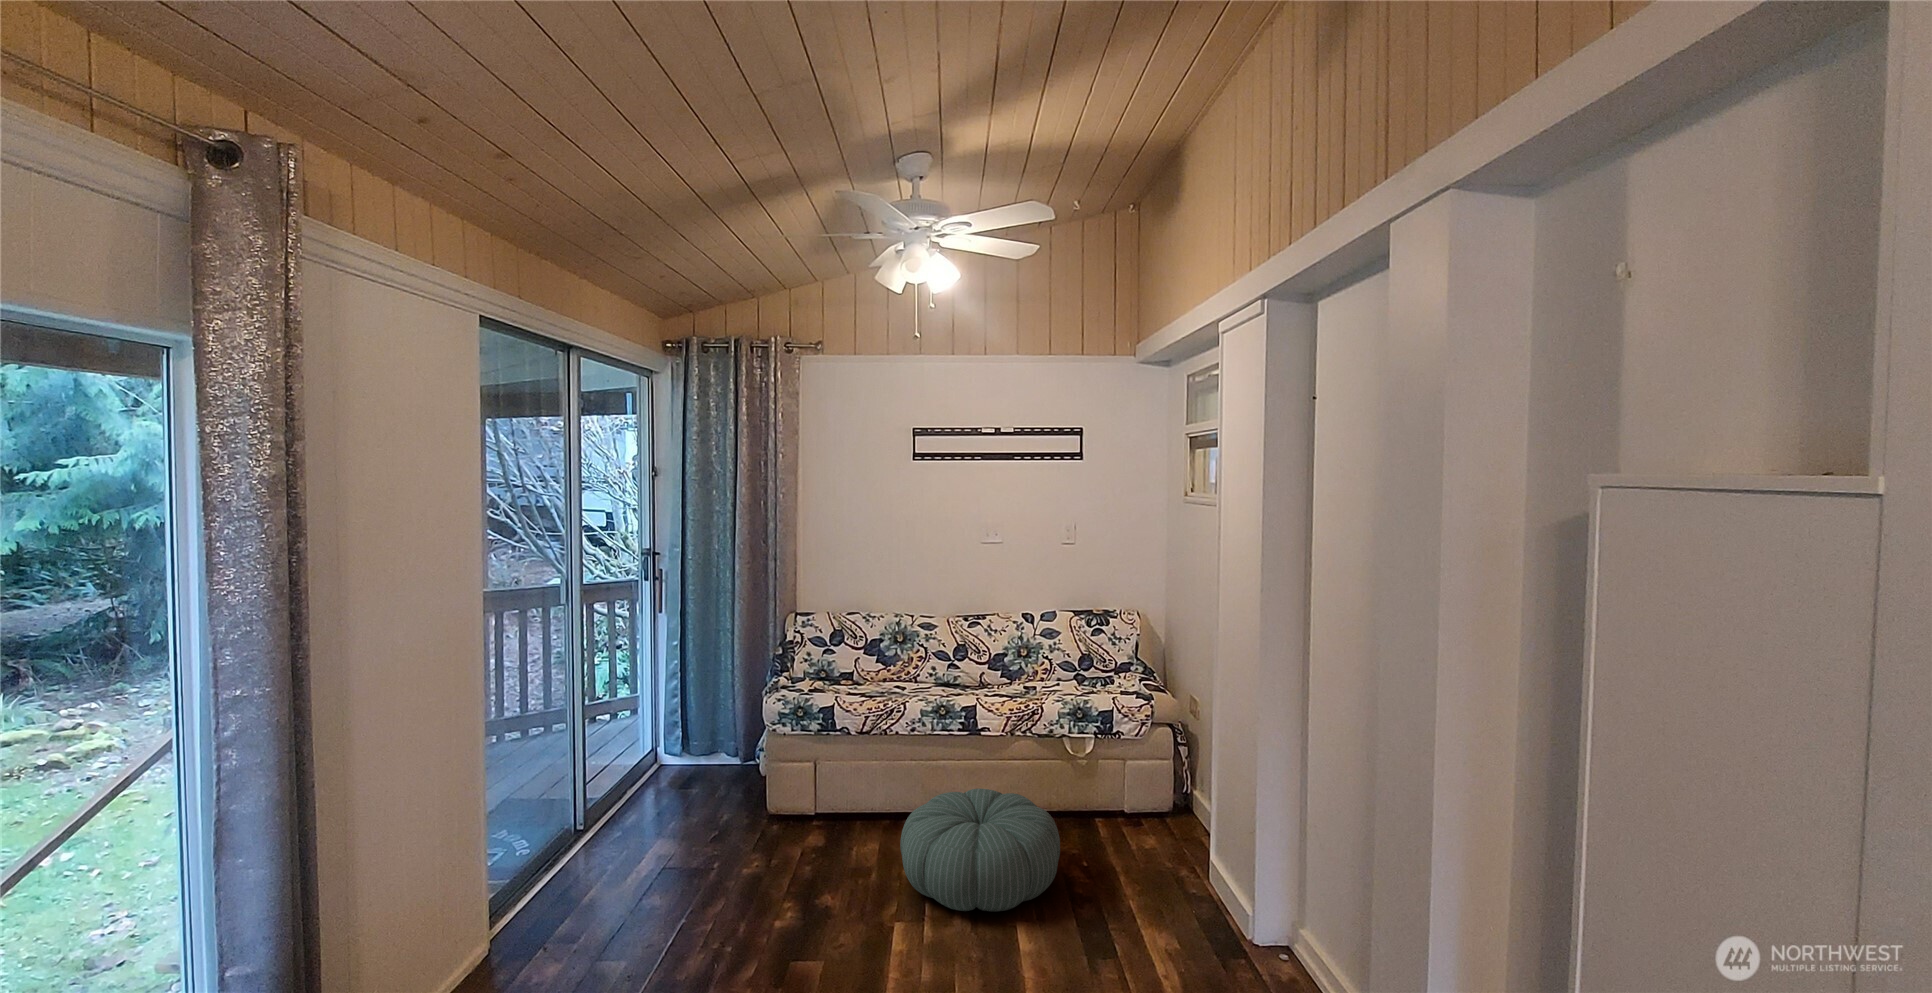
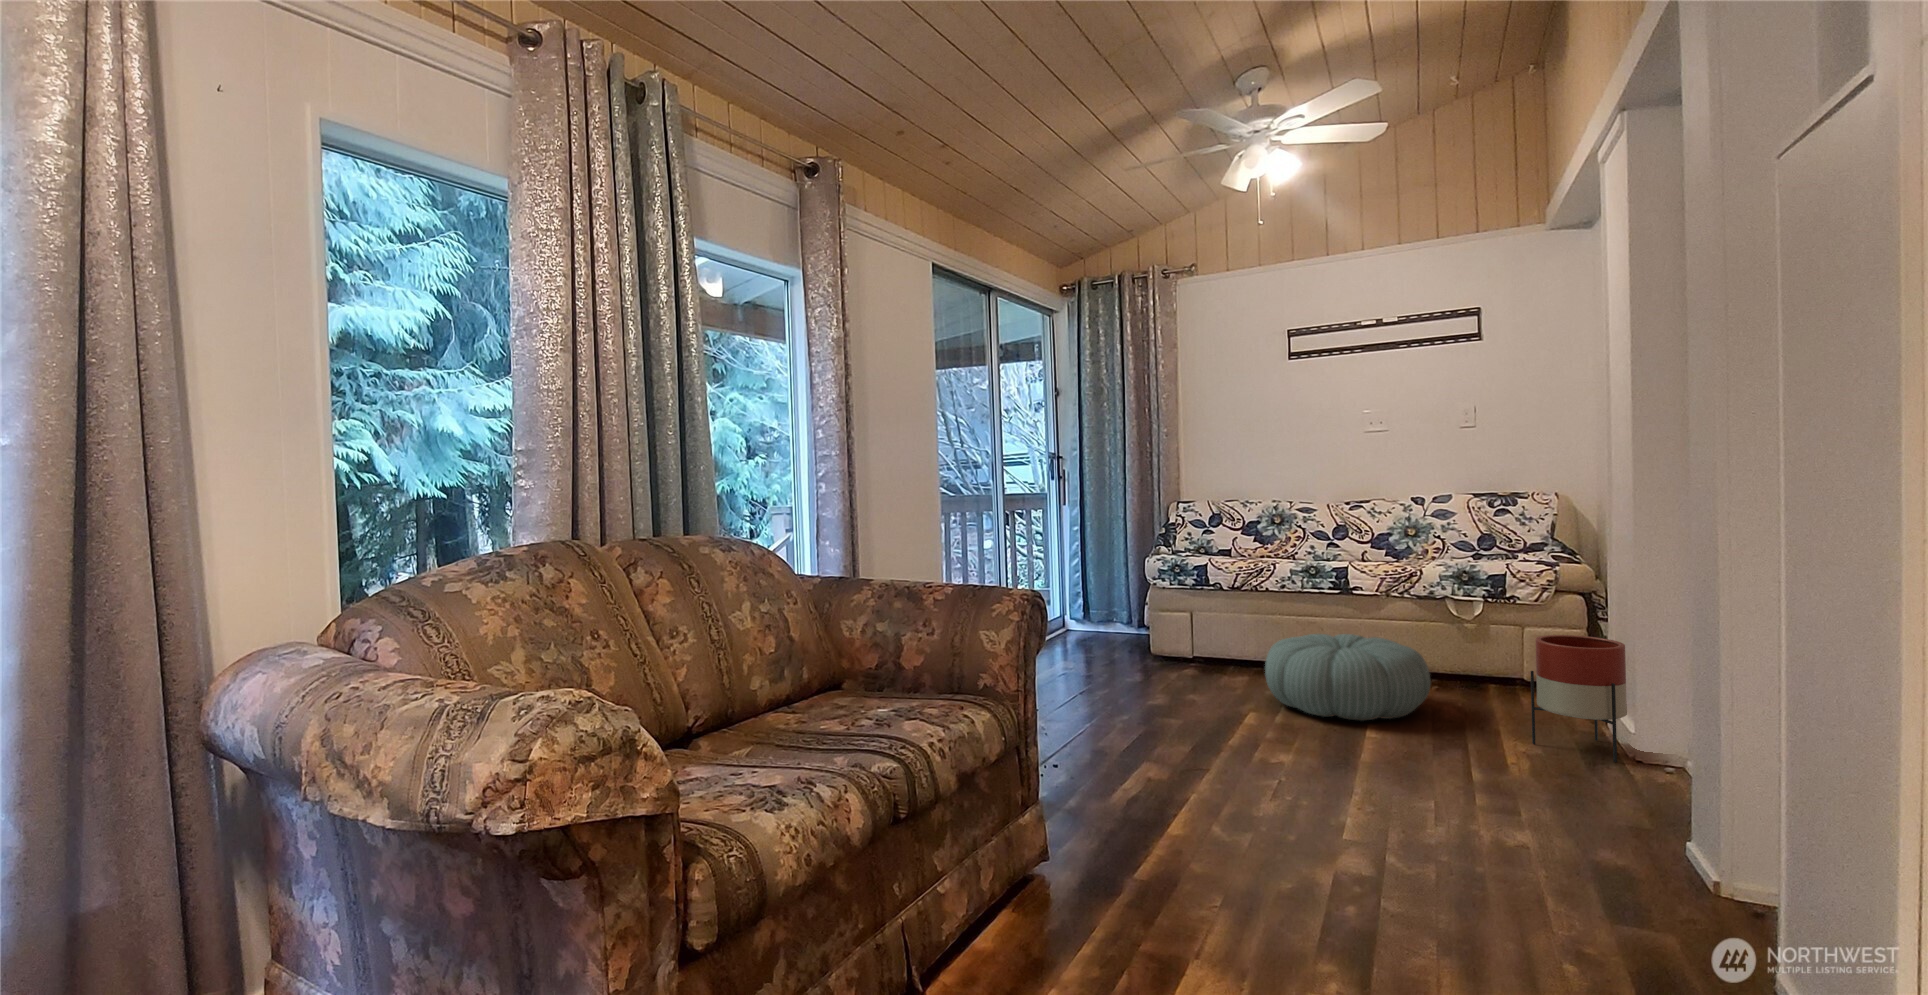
planter: none [1154,801,1229,937] -> present [1531,635,1627,762]

